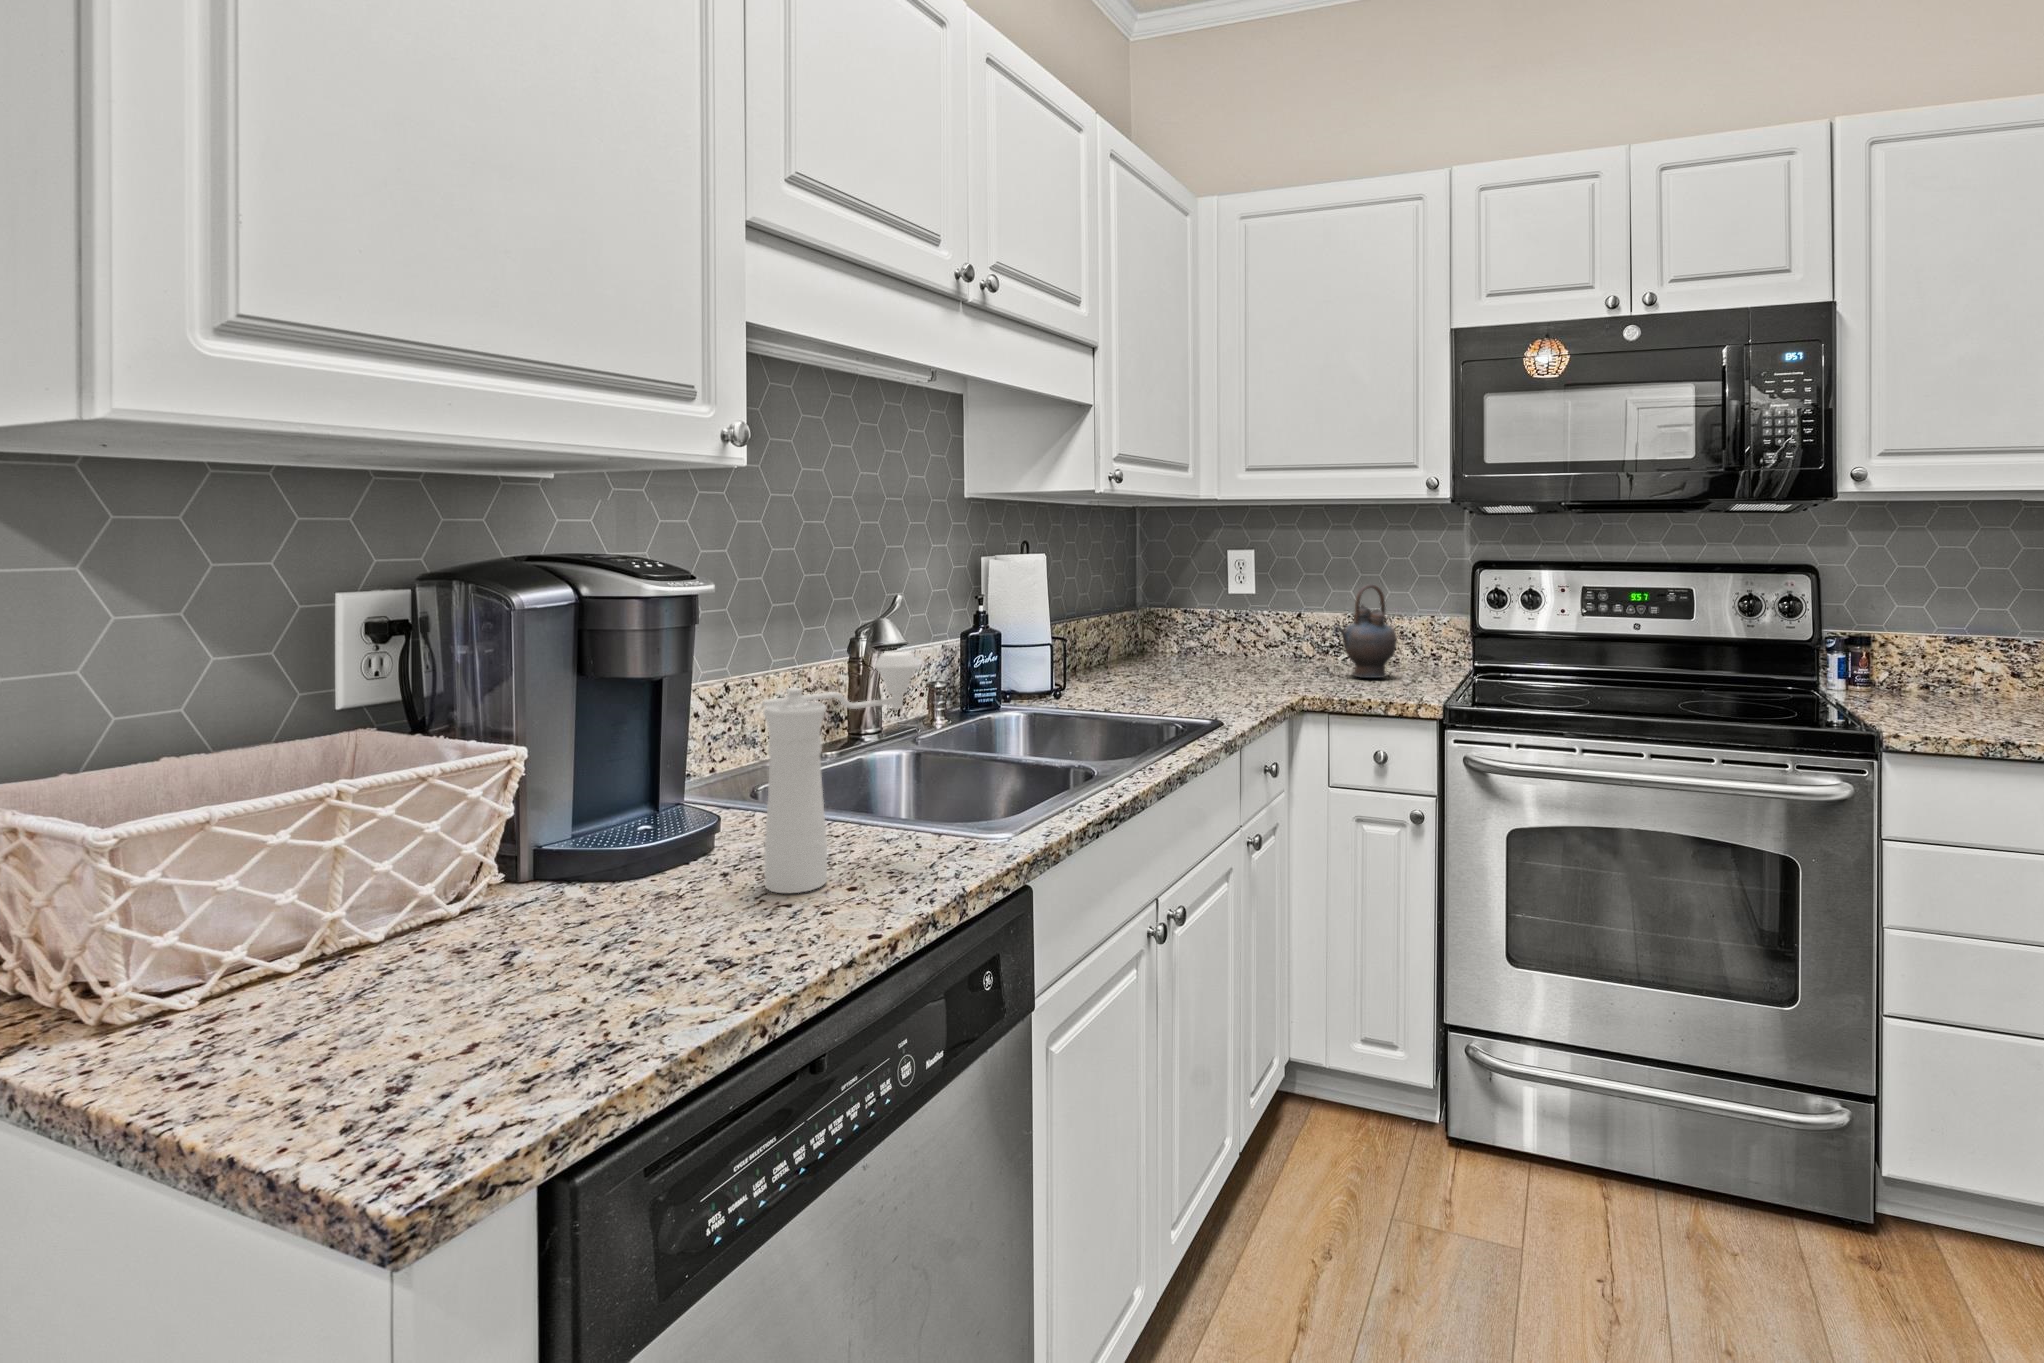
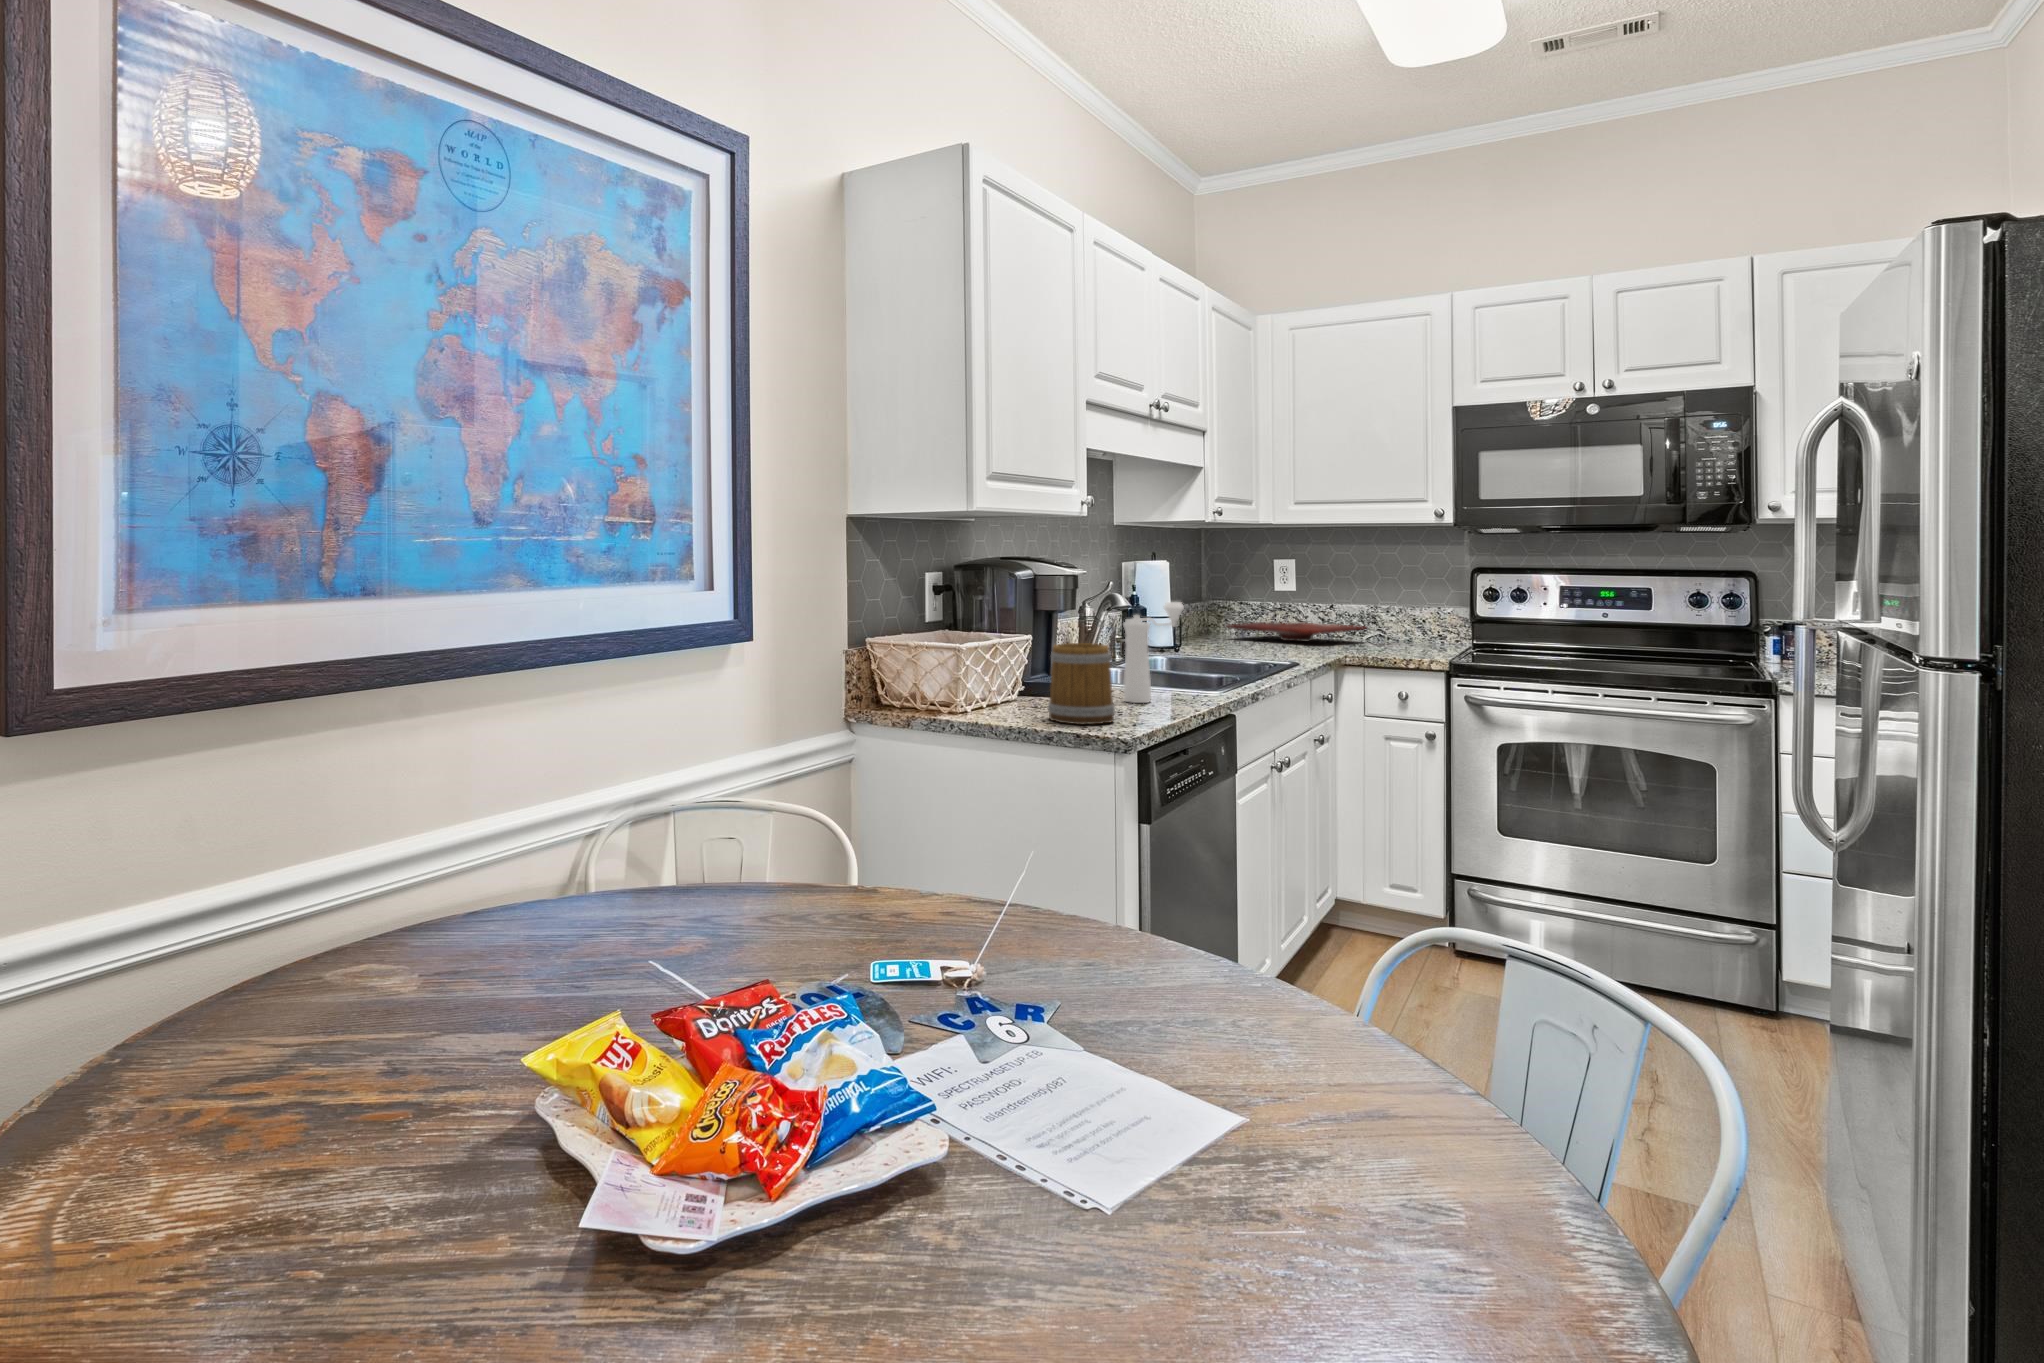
teapot: present [1336,584,1397,678] -> none [1366,584,1412,649]
cutting board: none [1157,632,1343,664] -> present [1226,622,1367,642]
mug: none [378,799,592,1066] -> present [1048,643,1115,724]

